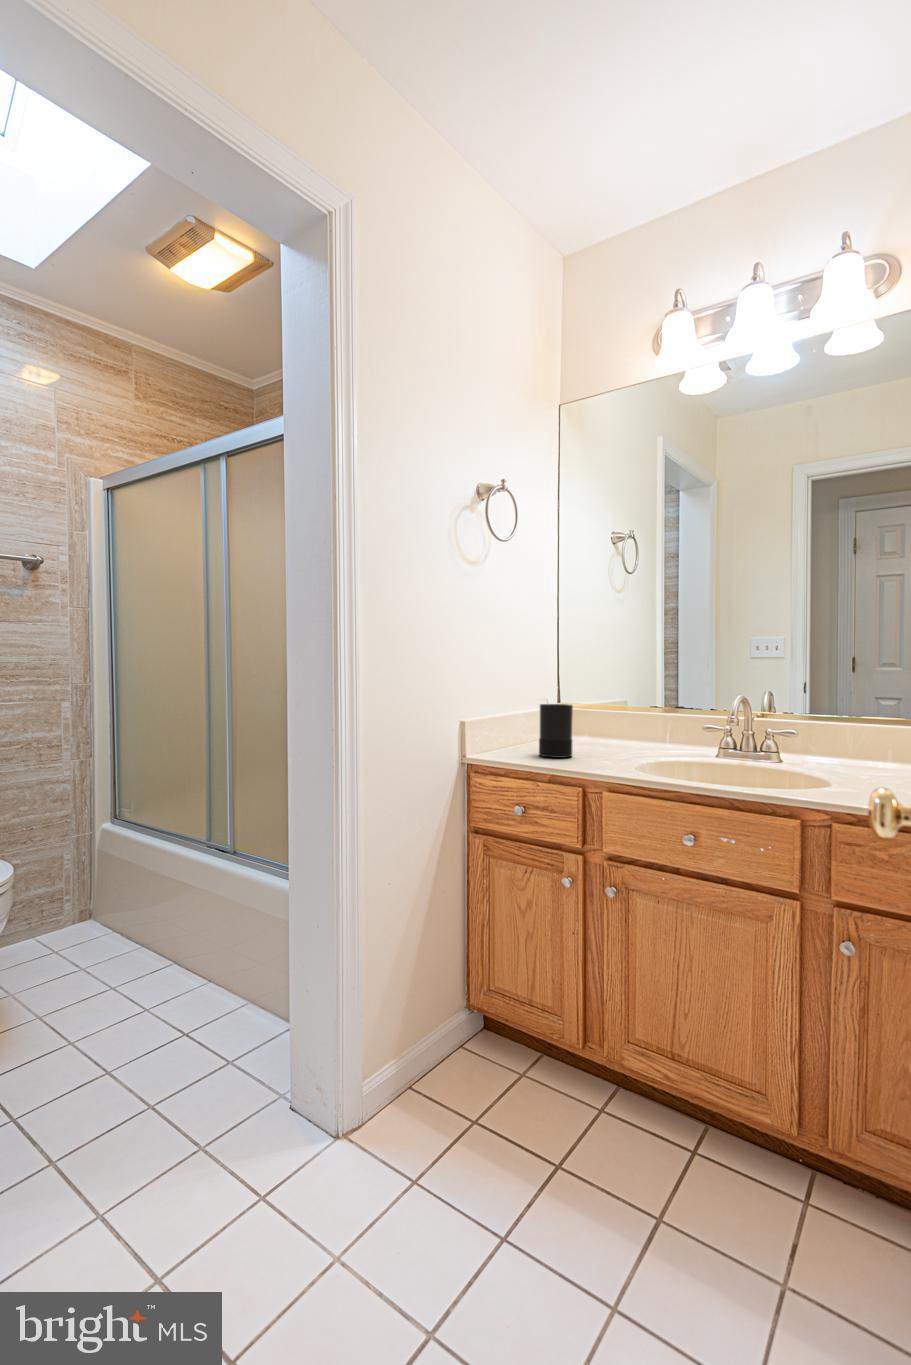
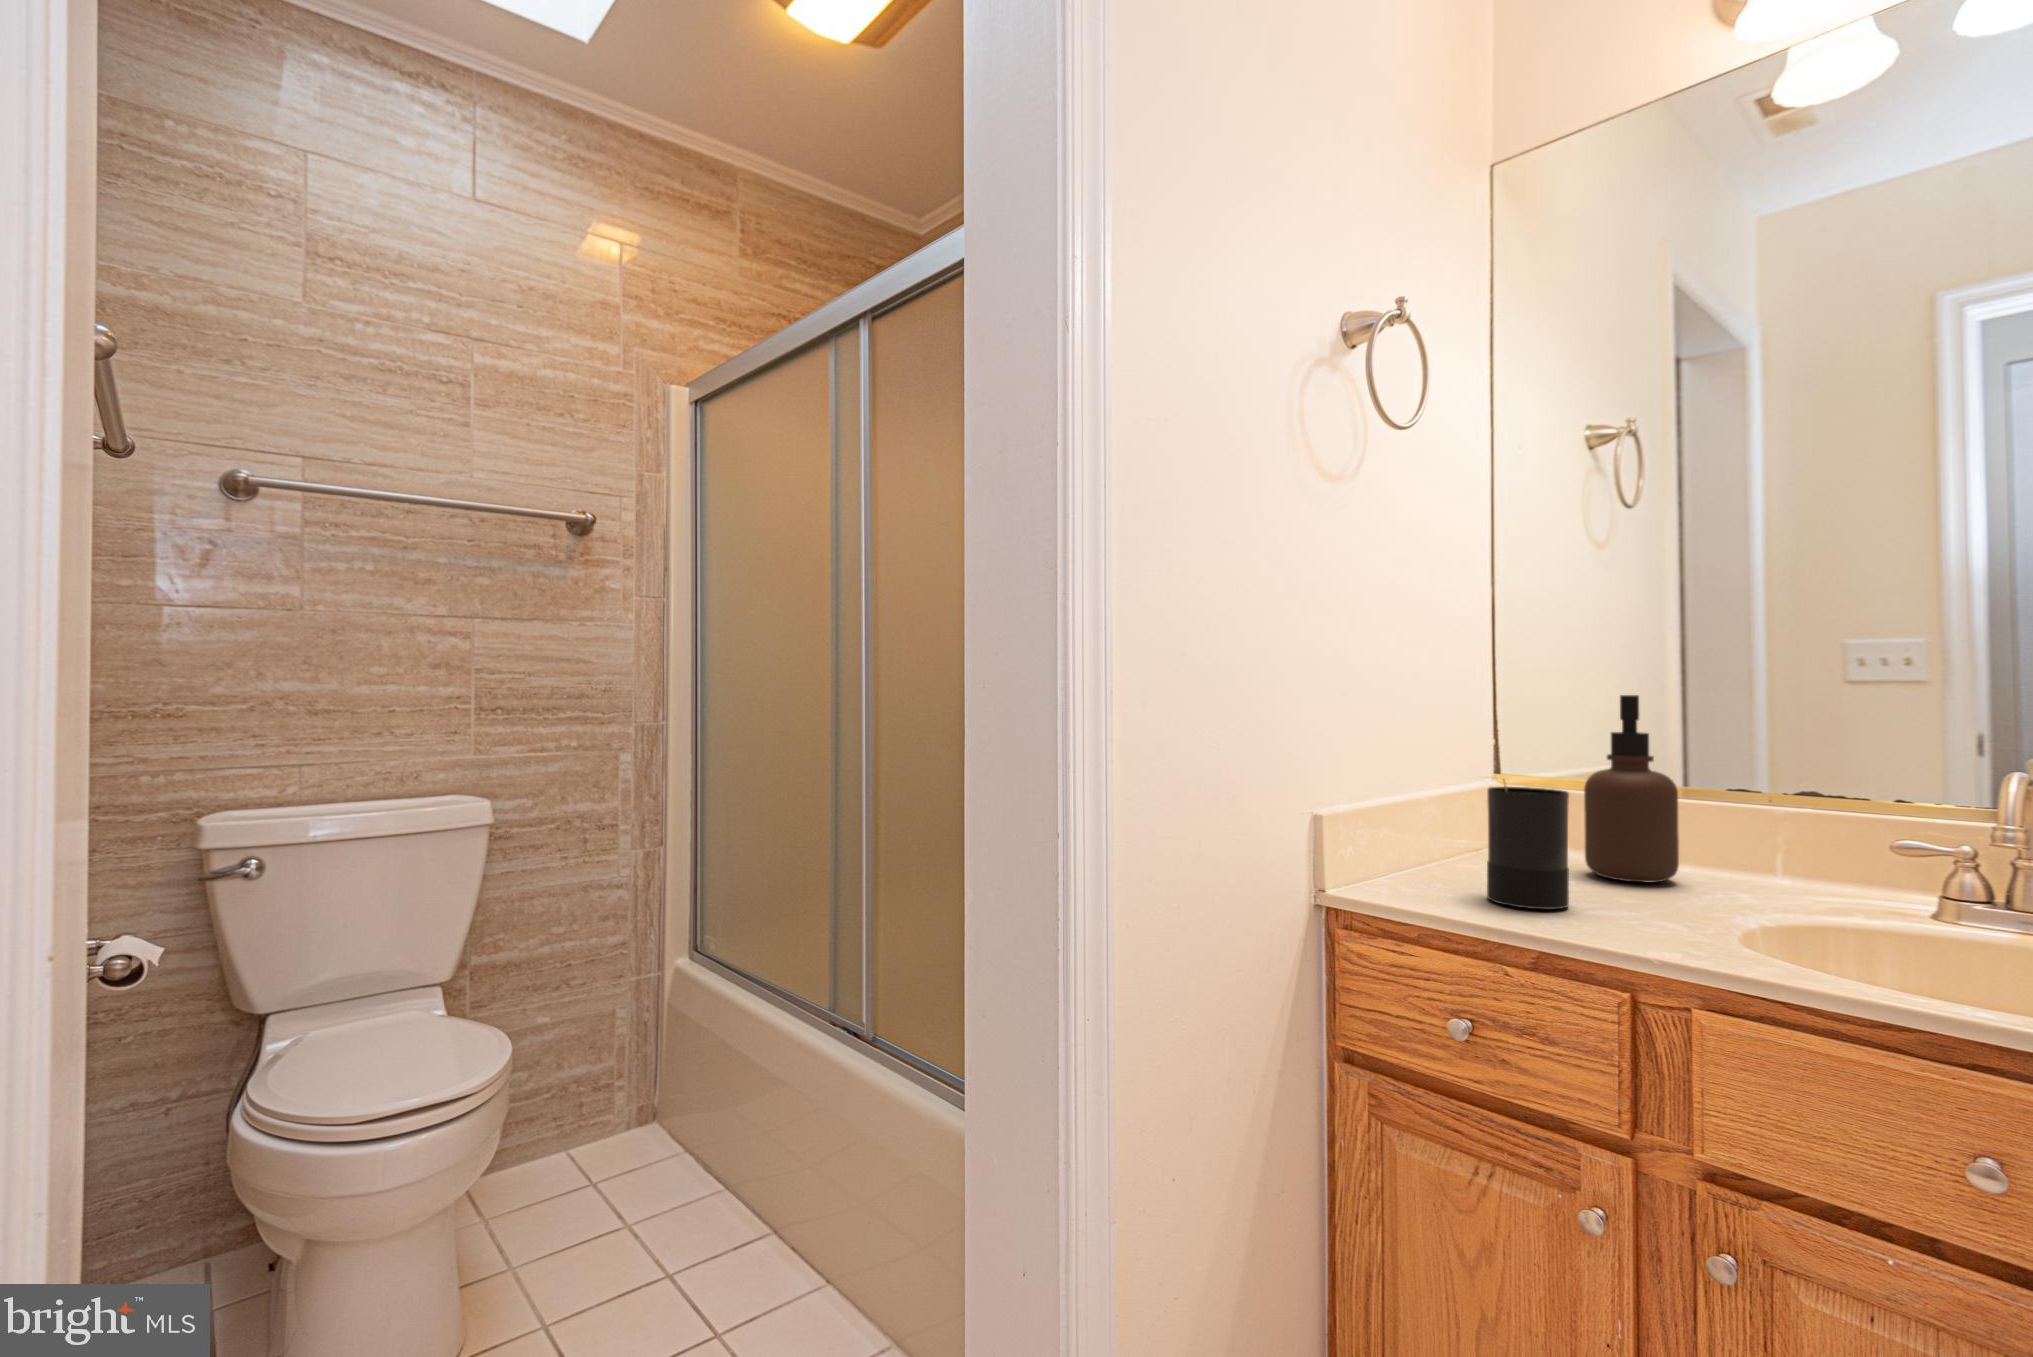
soap dispenser: none [591,662,629,748] -> present [1584,695,1679,882]

